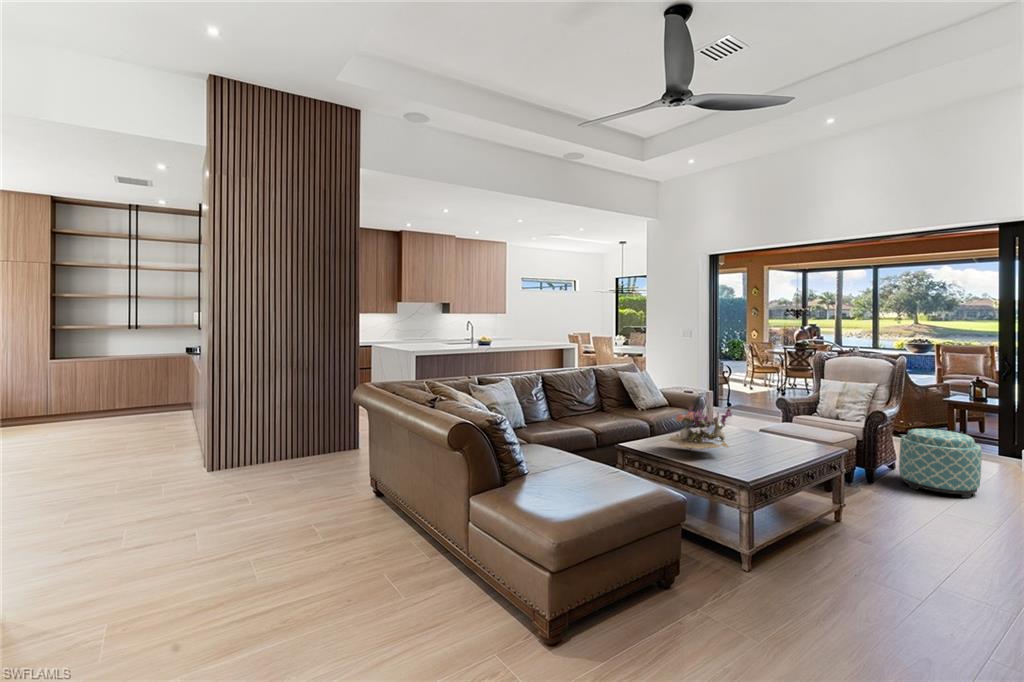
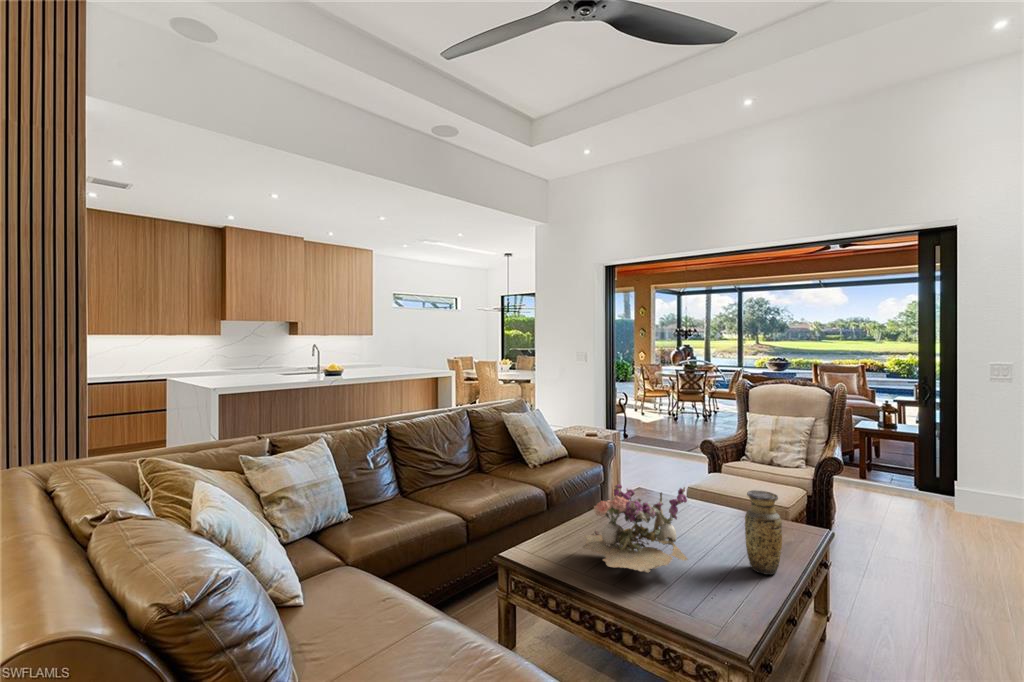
vase: none [769,413,792,460] -> present [745,490,782,575]
ottoman: present [899,429,982,498] -> none [858,476,962,573]

